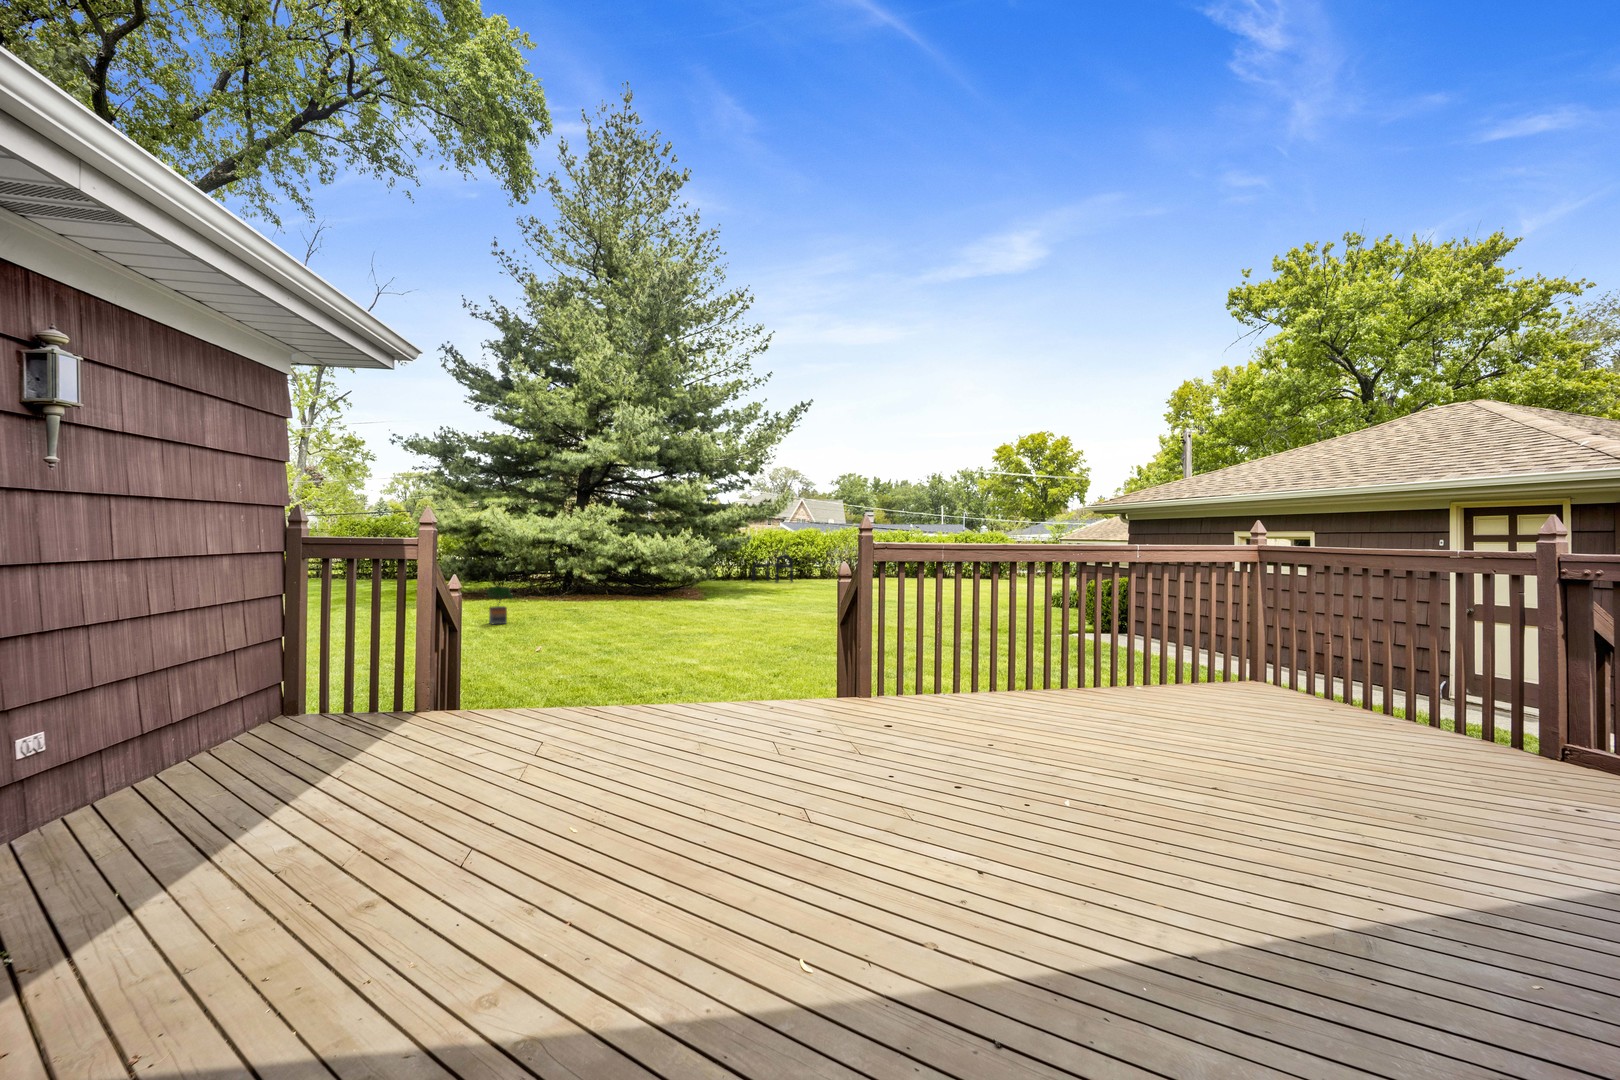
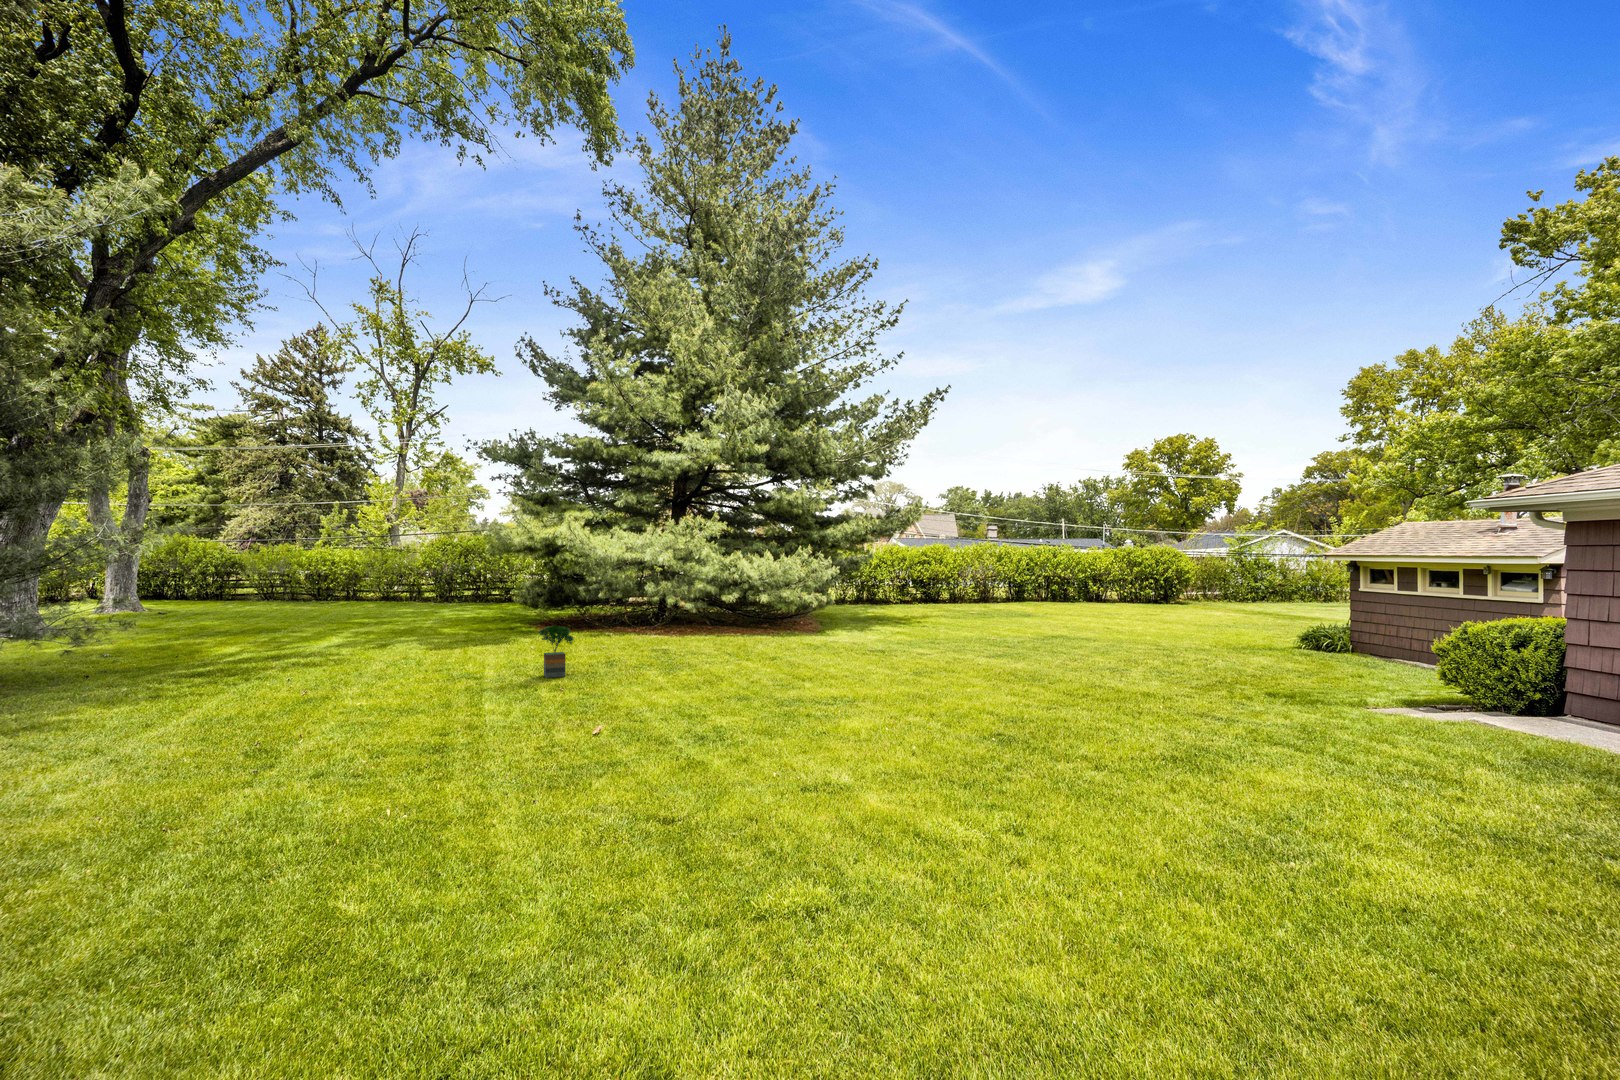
bench: present [752,555,793,583] -> none [876,574,925,608]

